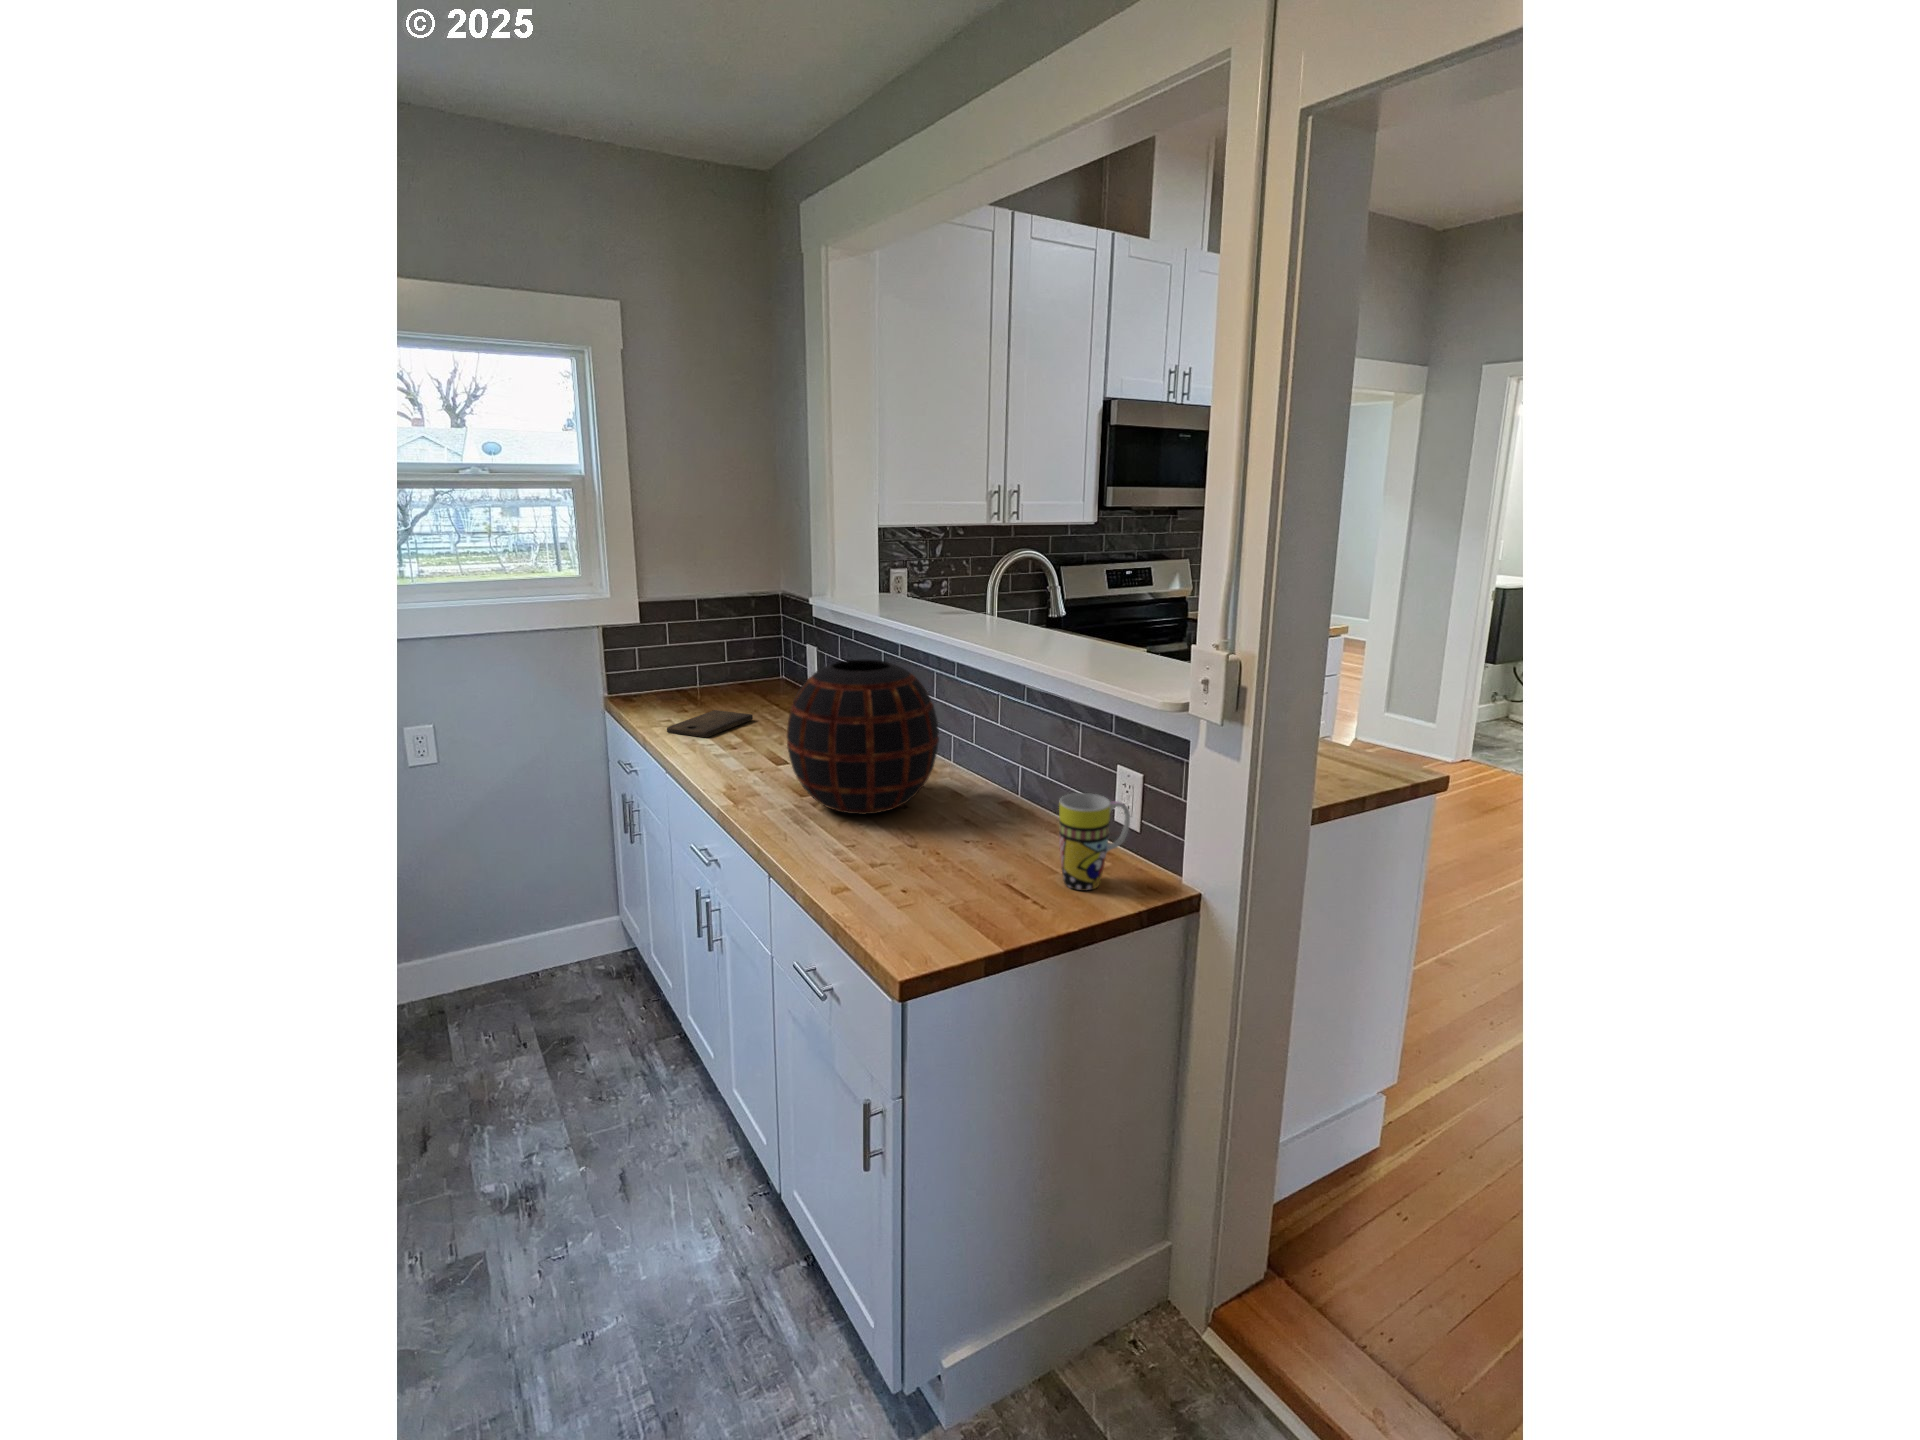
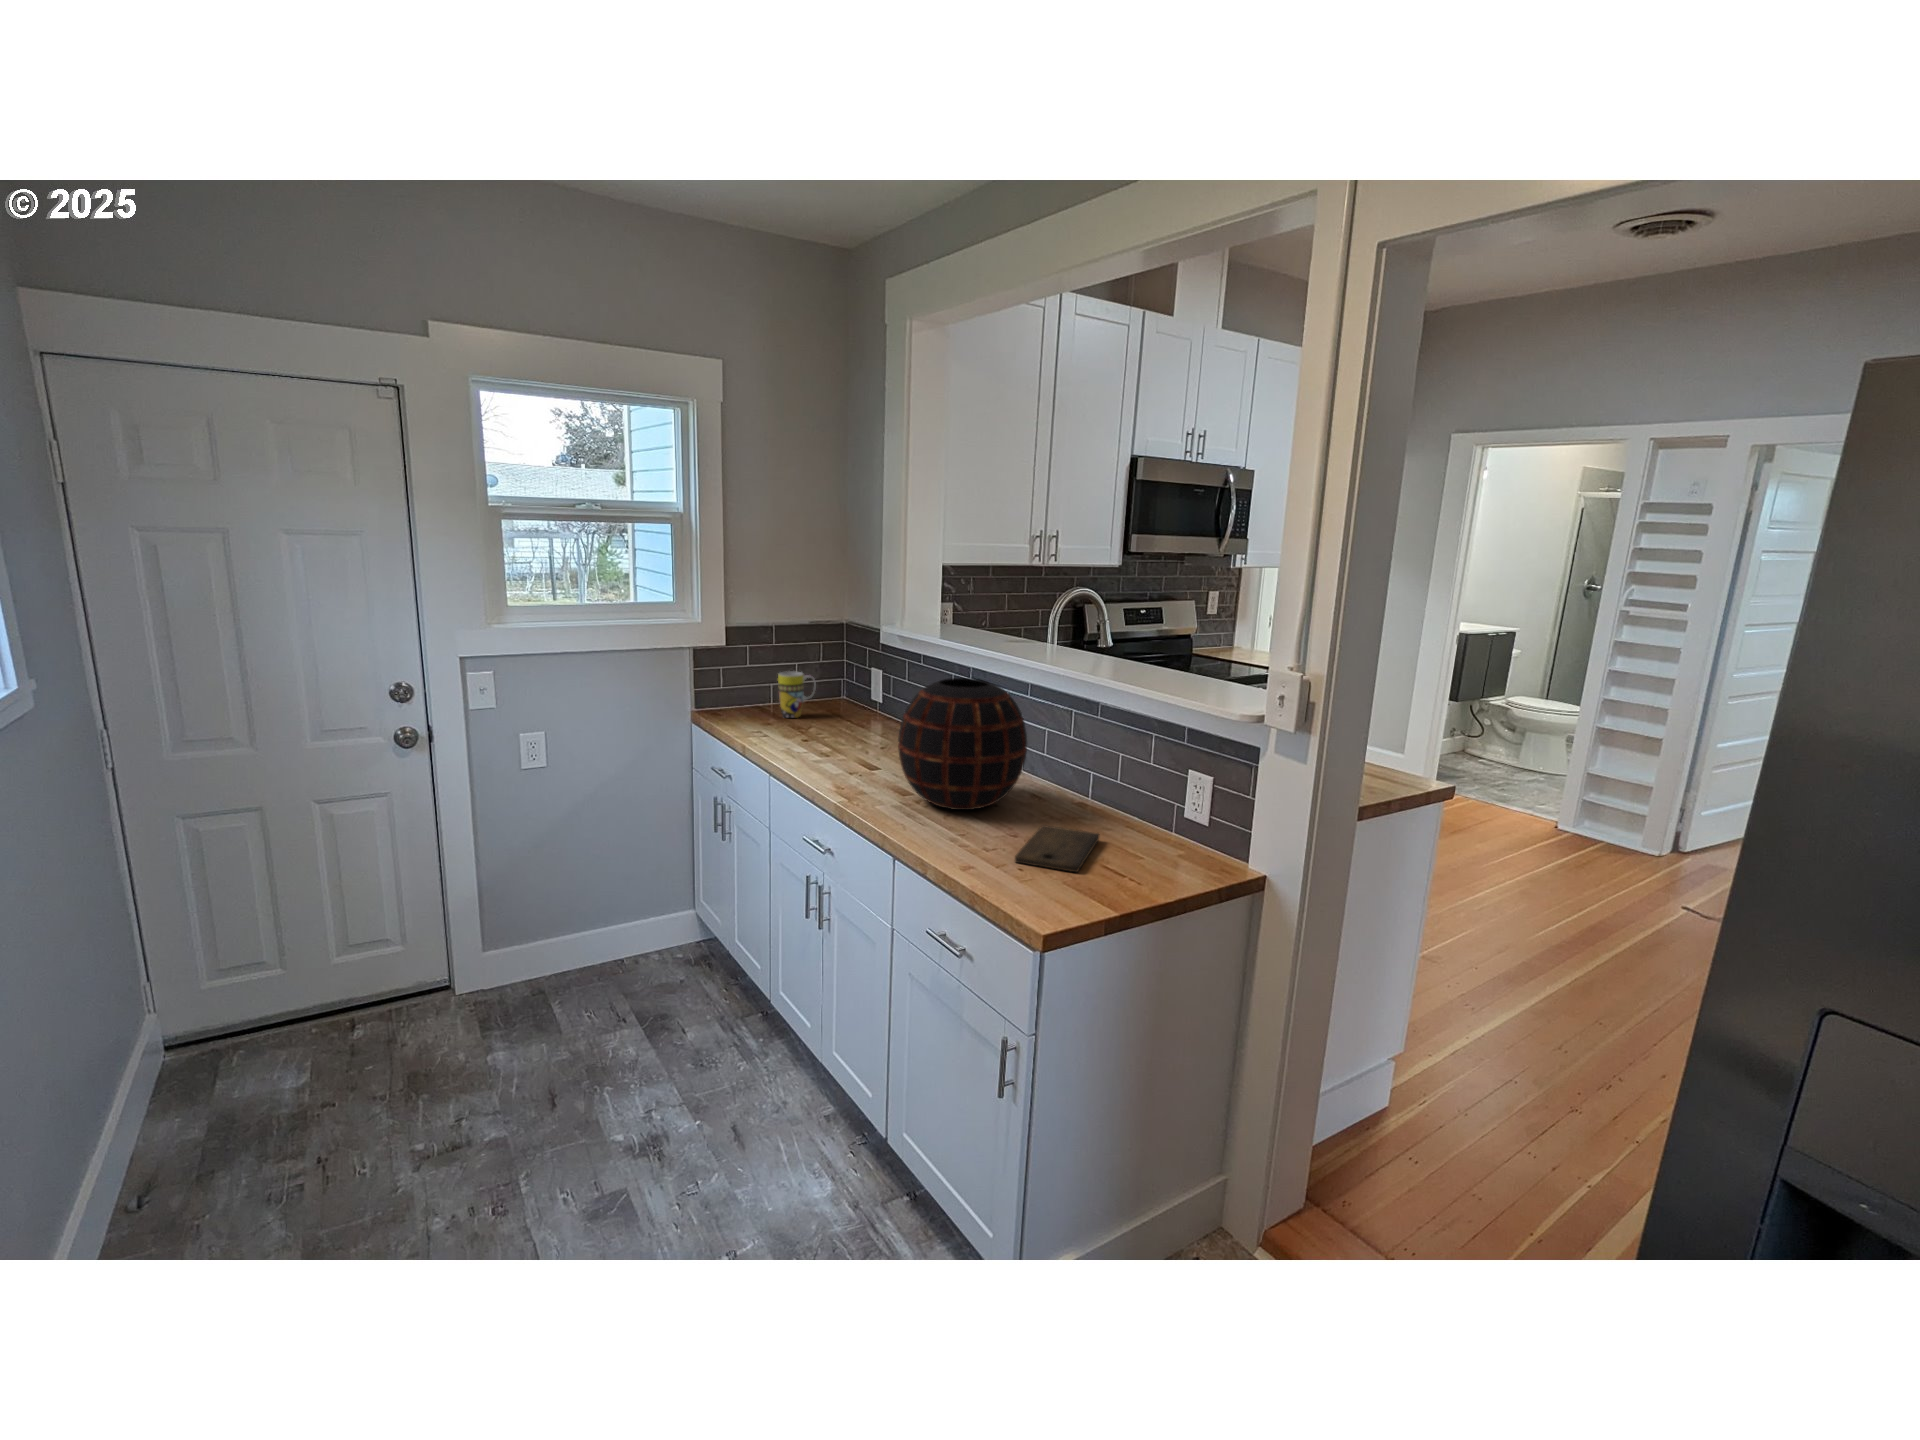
cutting board: present [667,710,753,737] -> present [1015,825,1099,872]
mug: present [1059,793,1130,891] -> present [778,671,816,718]

